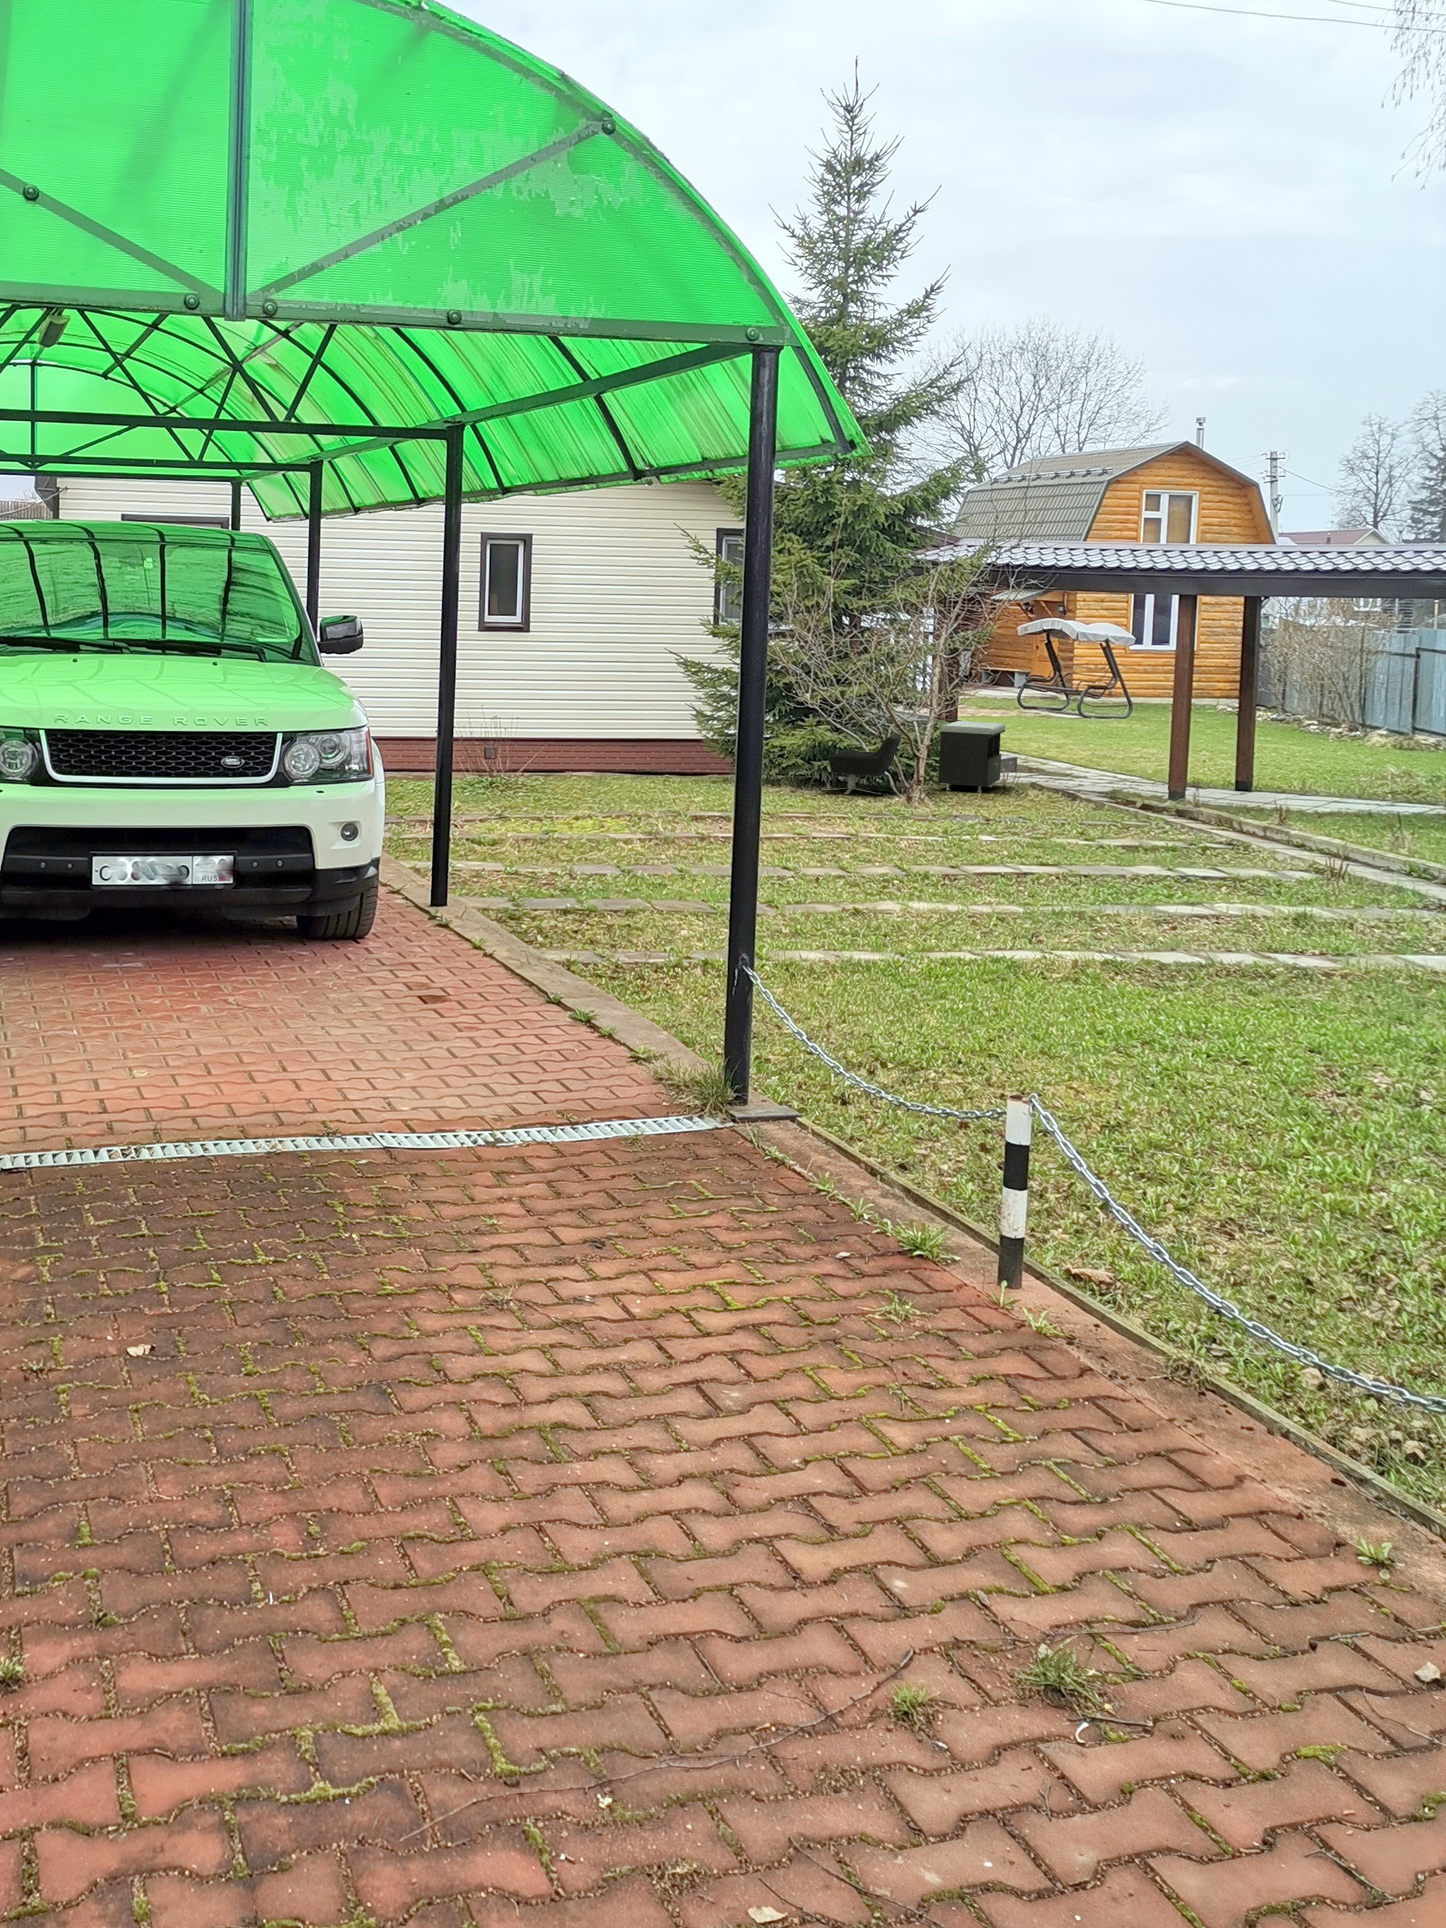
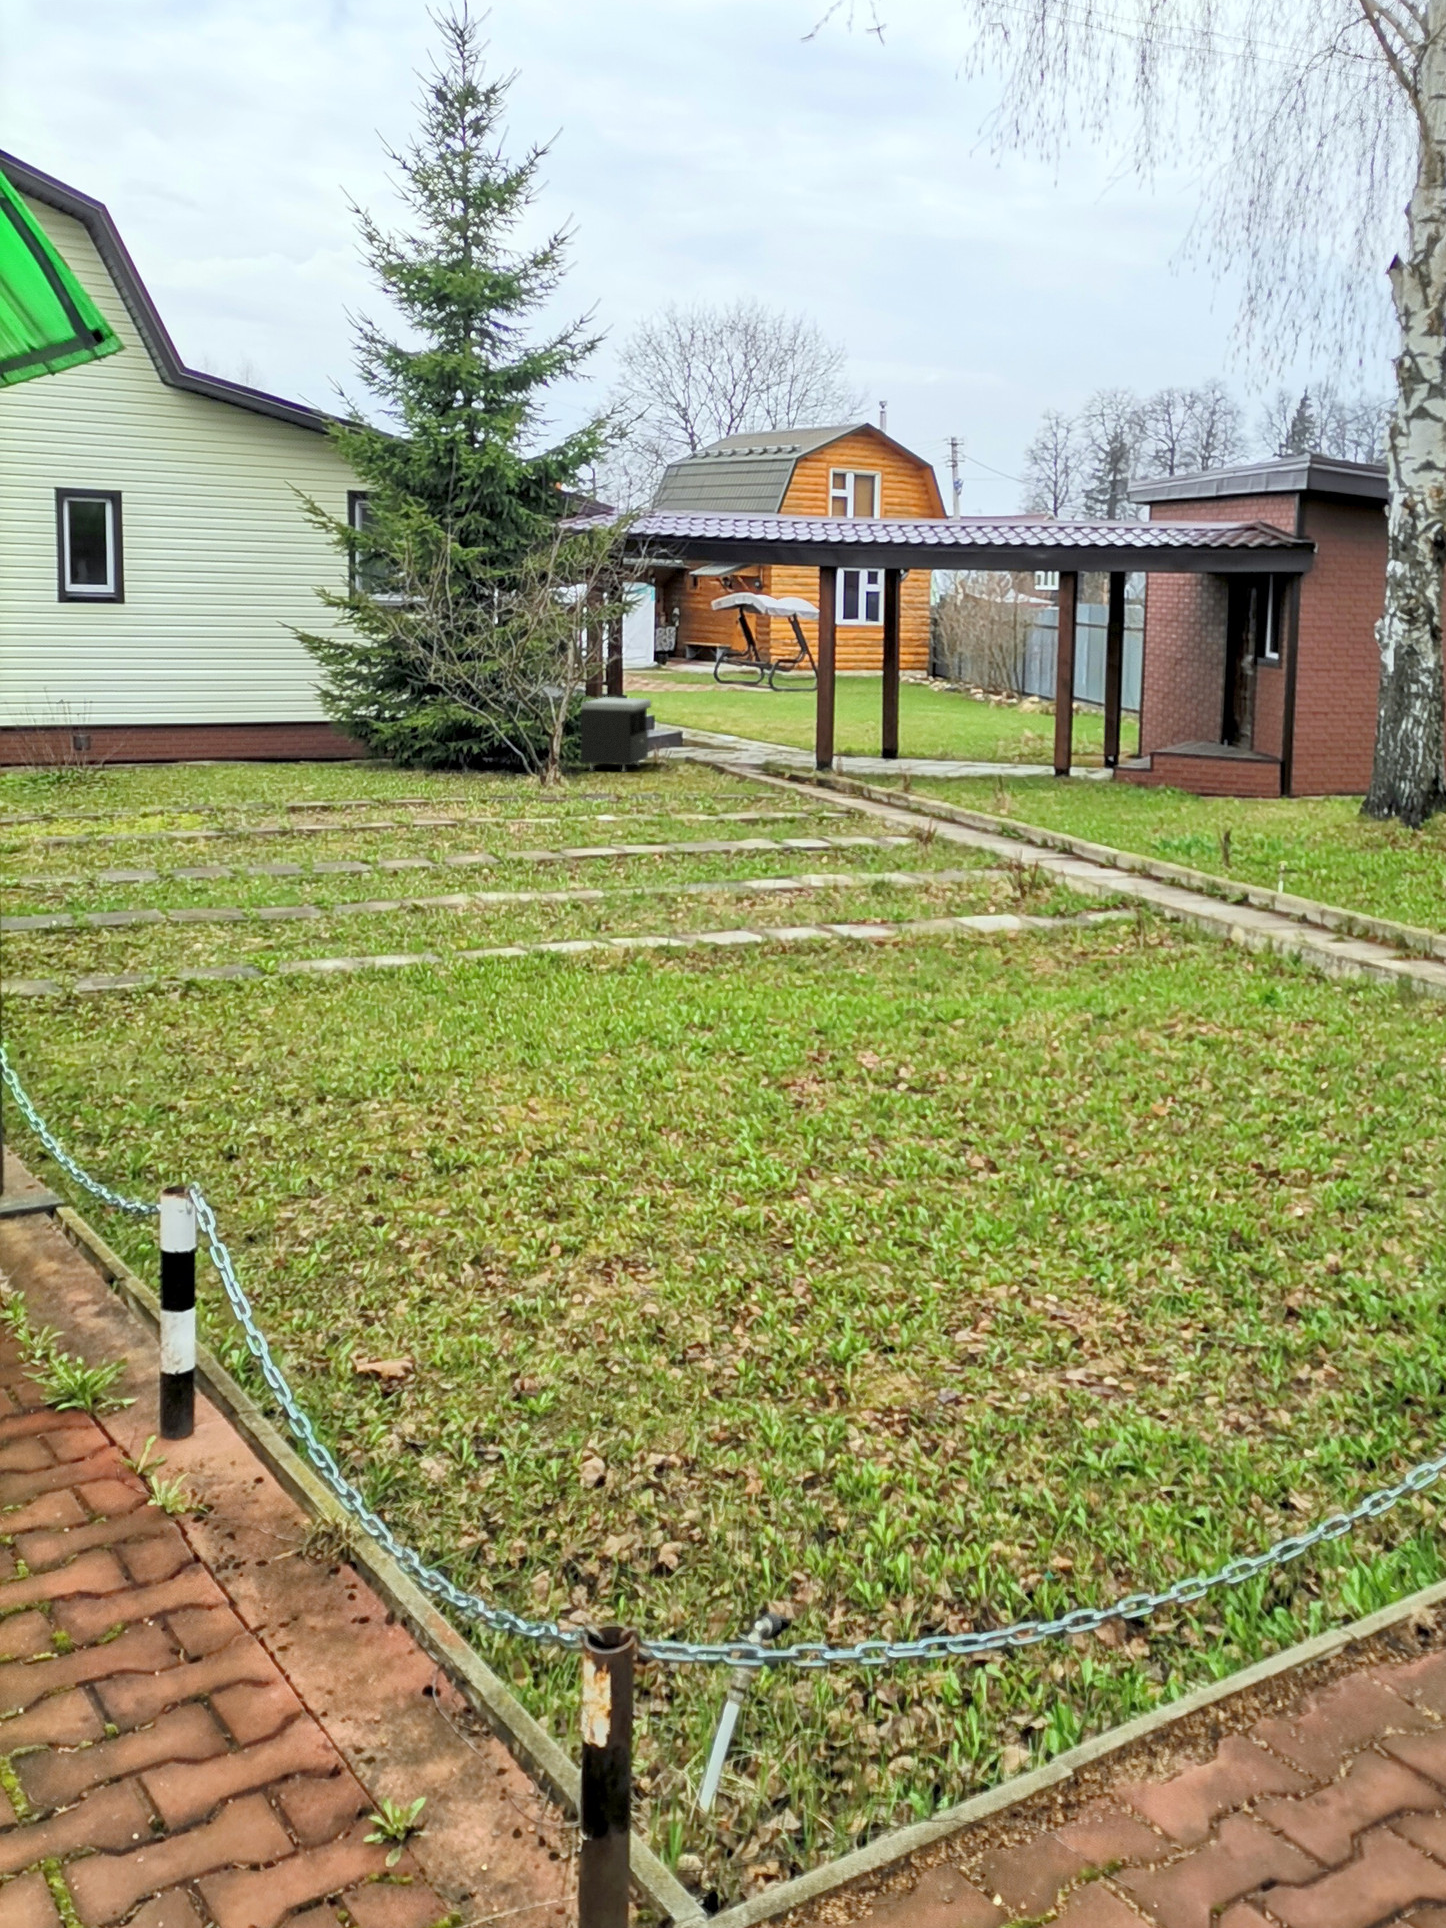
lounge chair: present [823,734,901,794] -> none [453,713,537,778]

